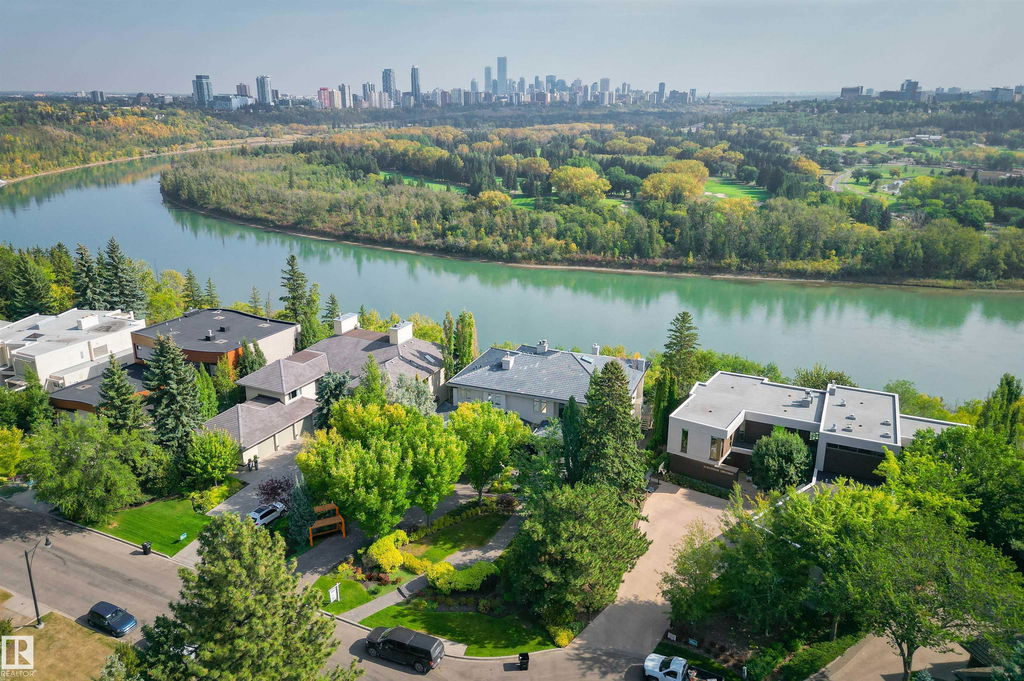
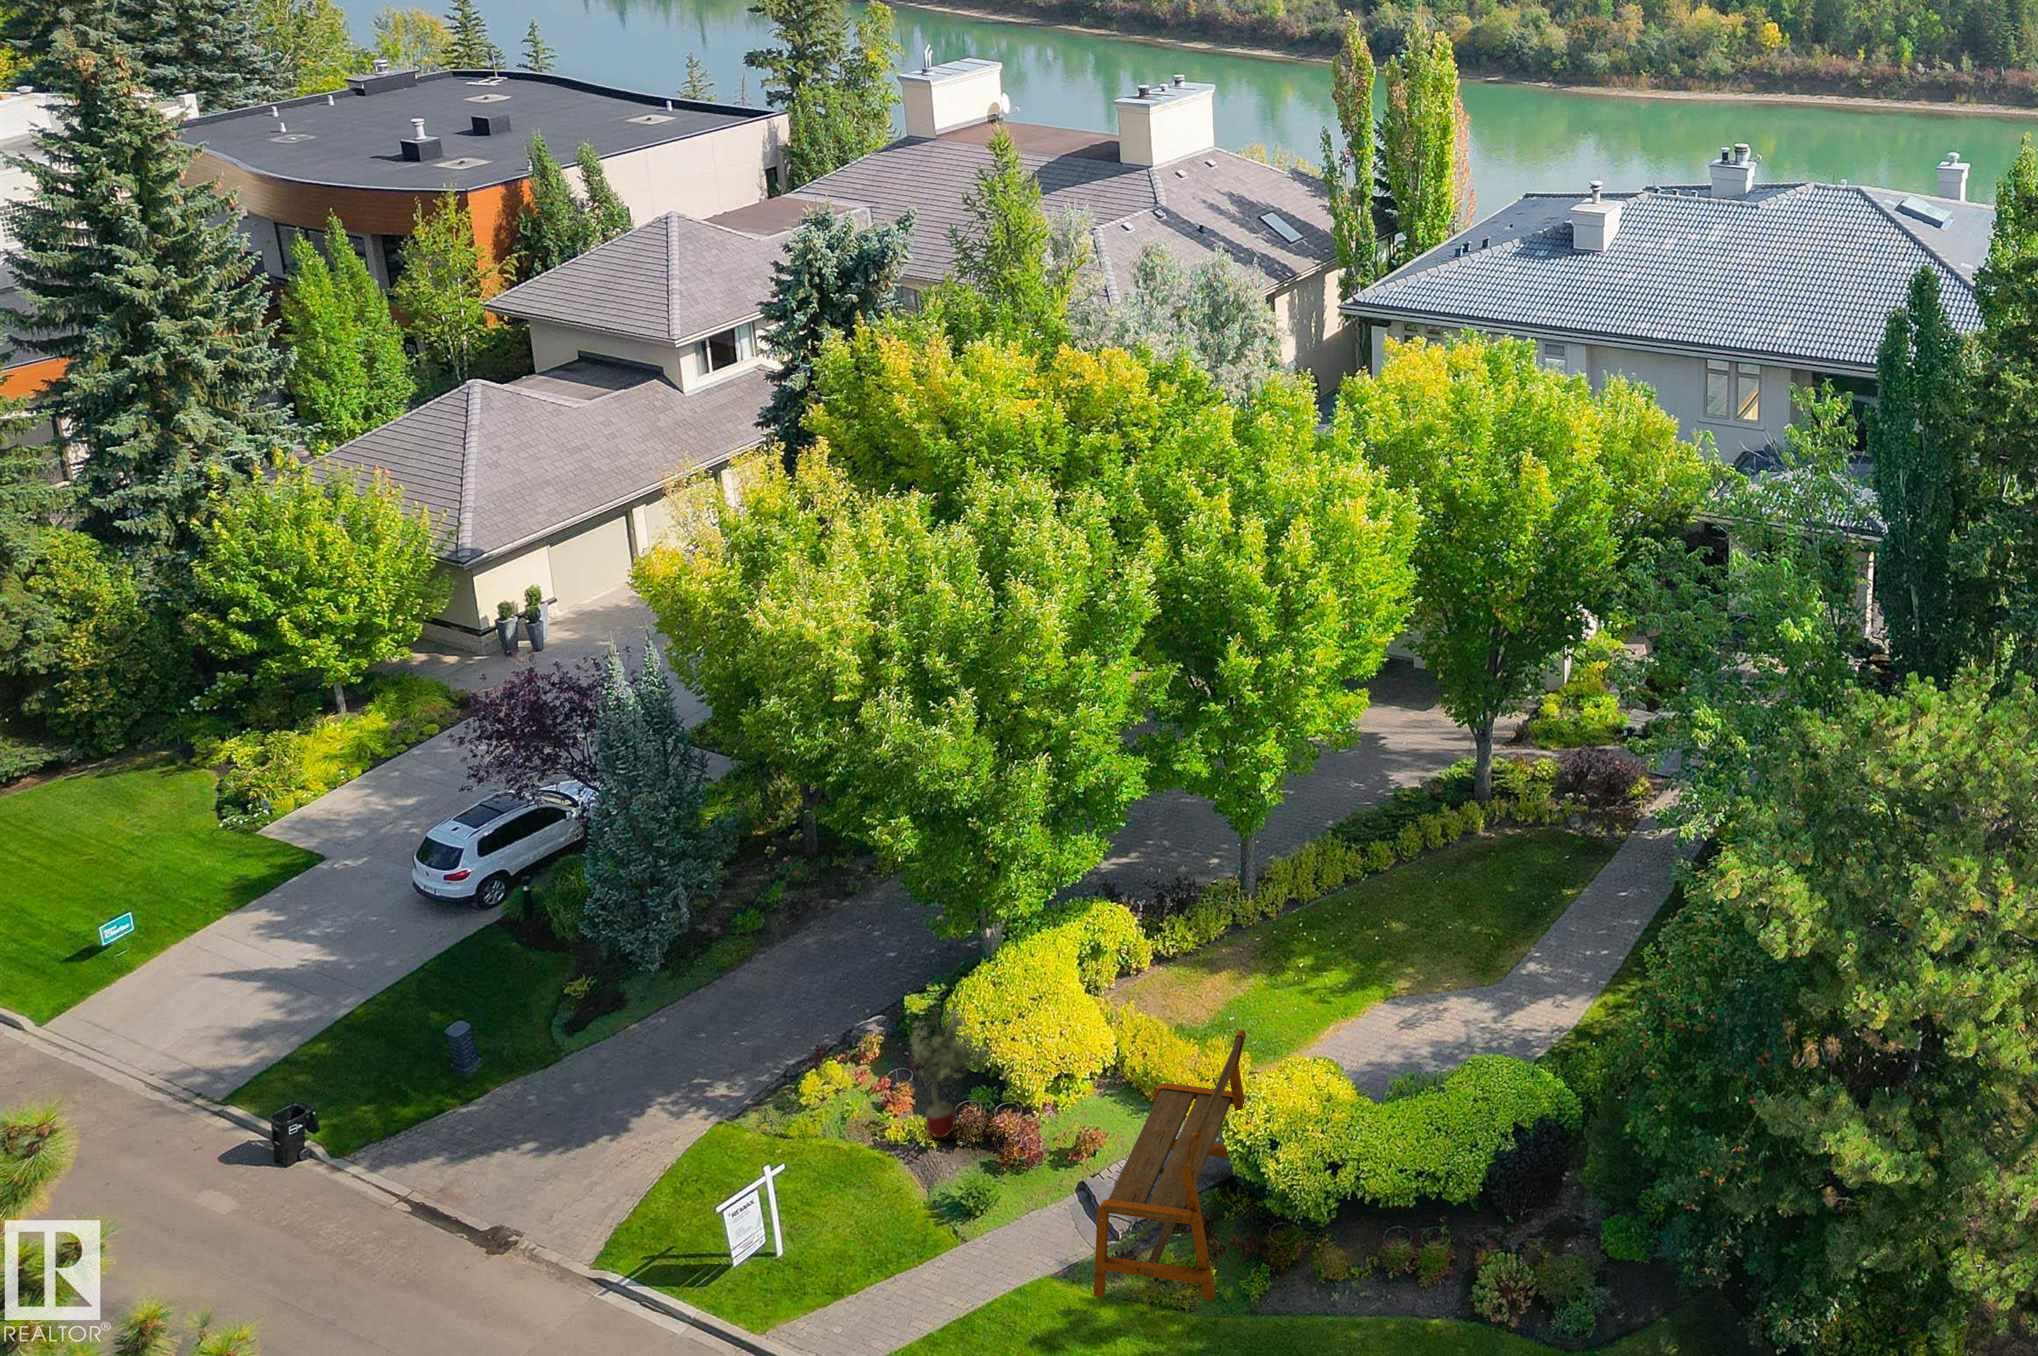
bench: present [307,502,345,546] -> present [1094,1030,1246,1300]

